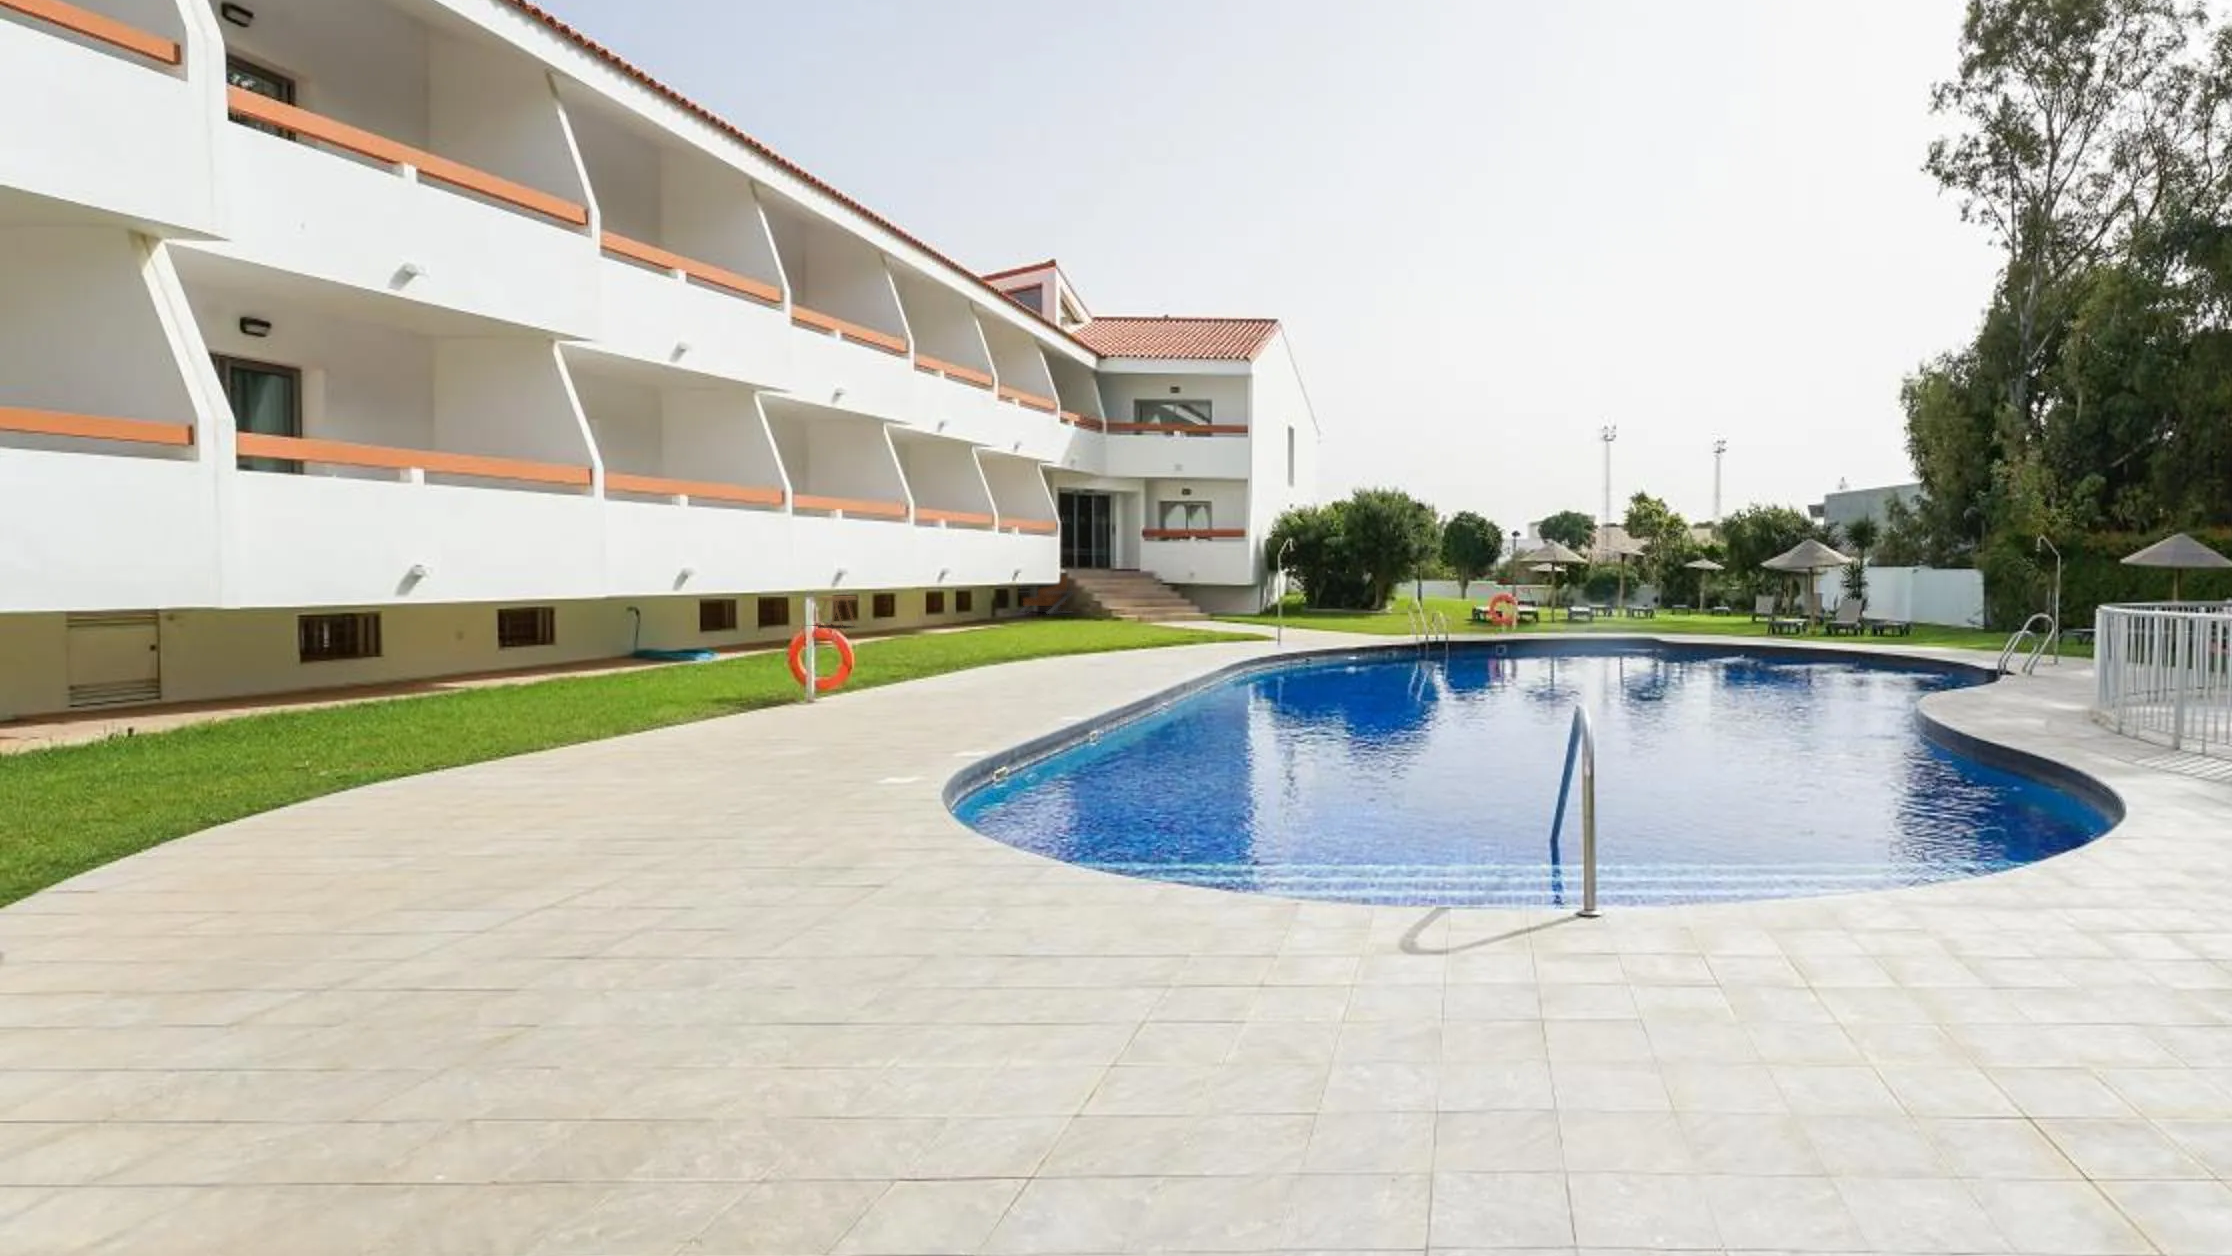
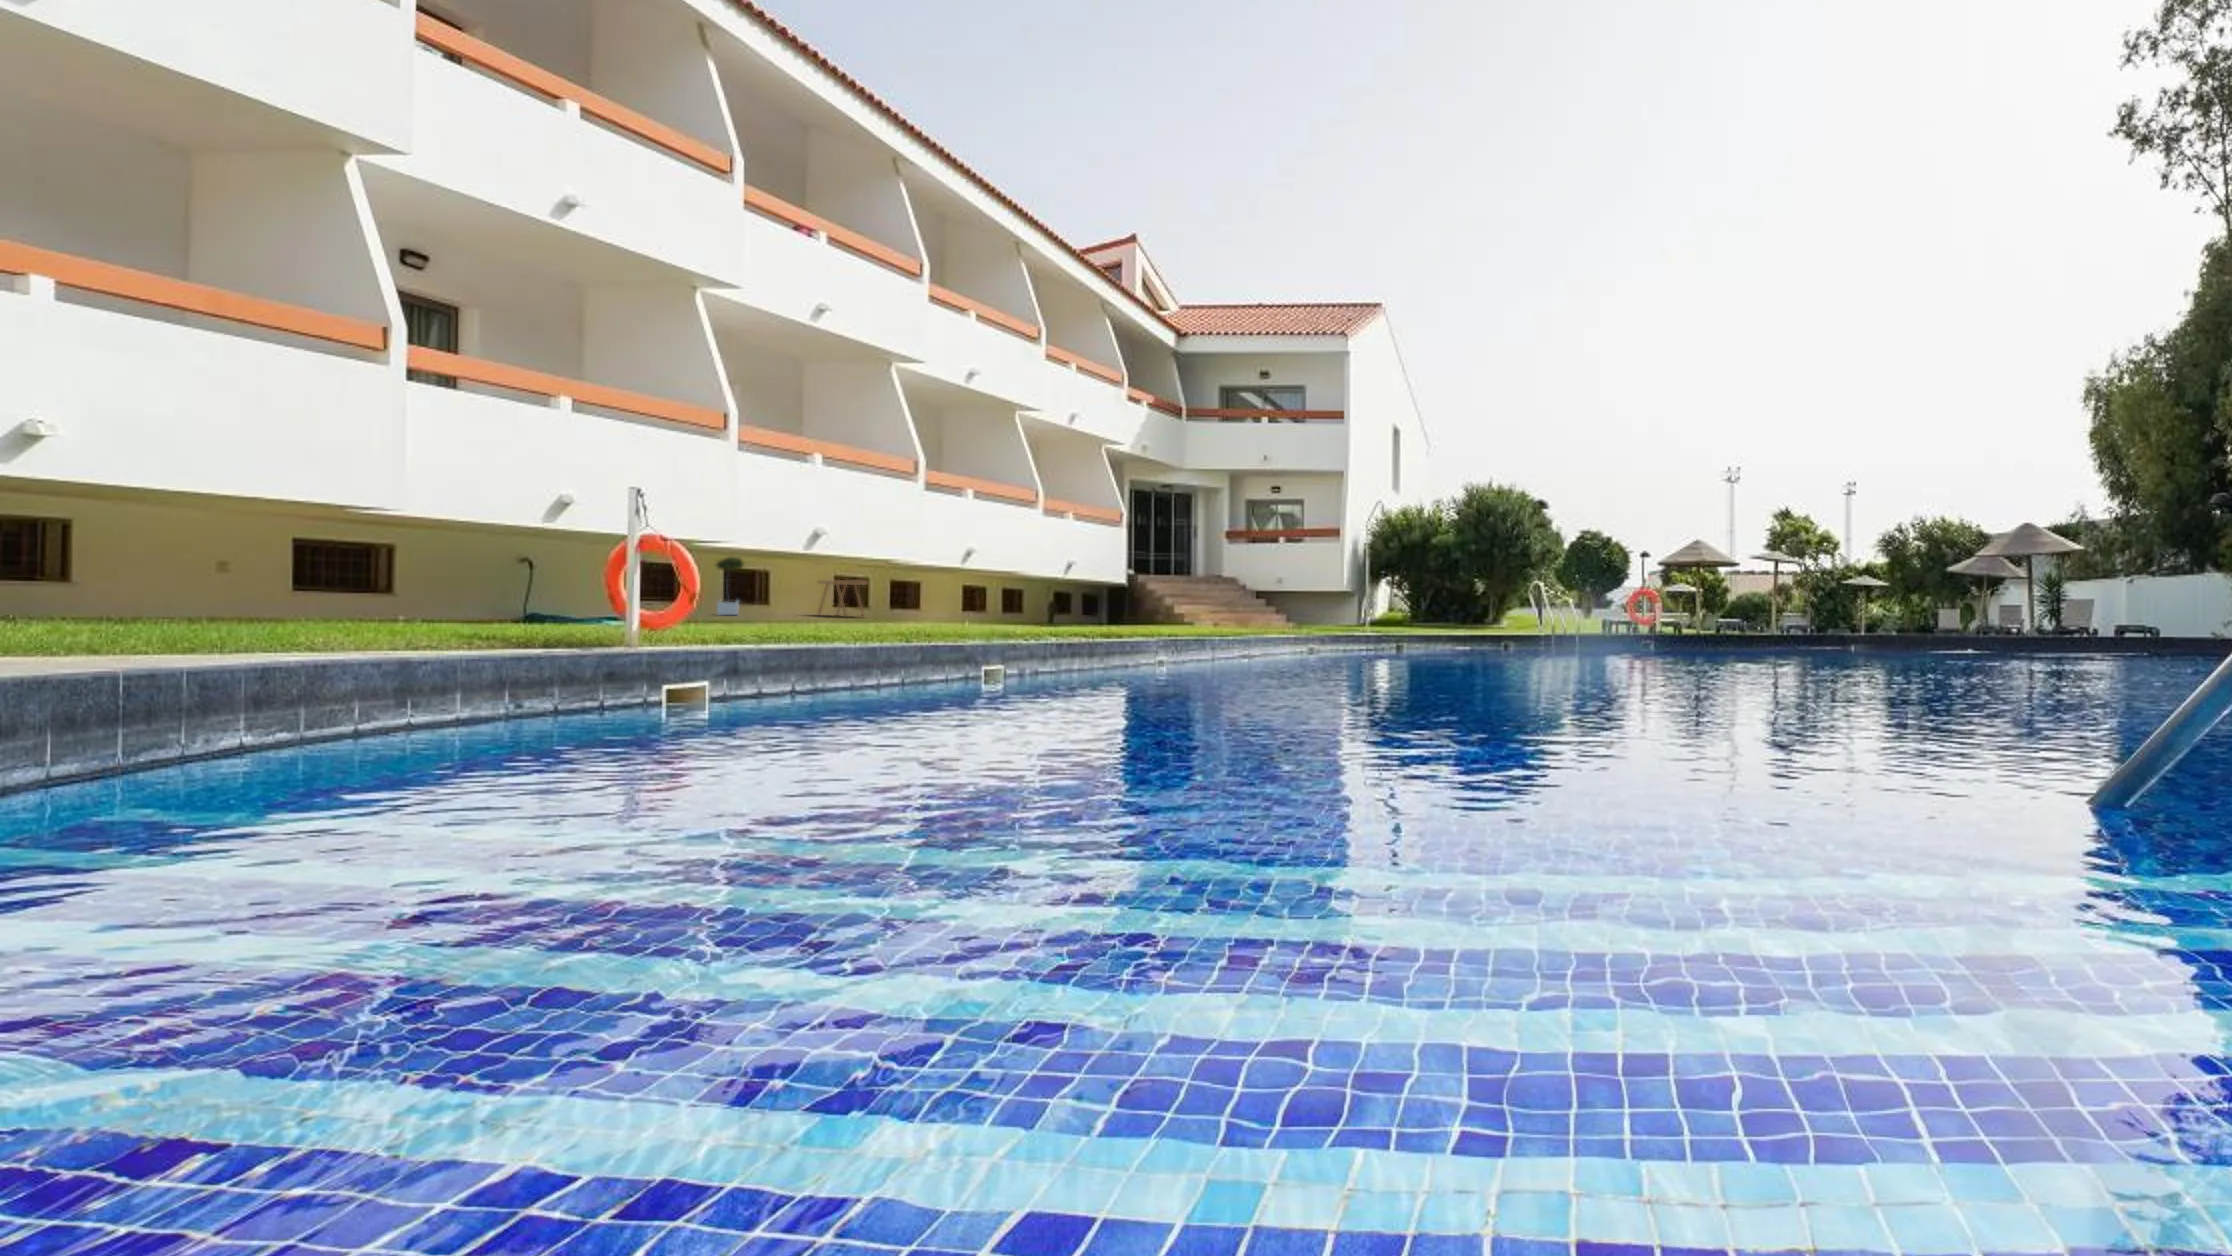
lounge chair: present [1021,576,1072,614] -> none [1081,573,1144,616]
potted tree: none [742,580,766,630] -> present [717,557,743,615]

